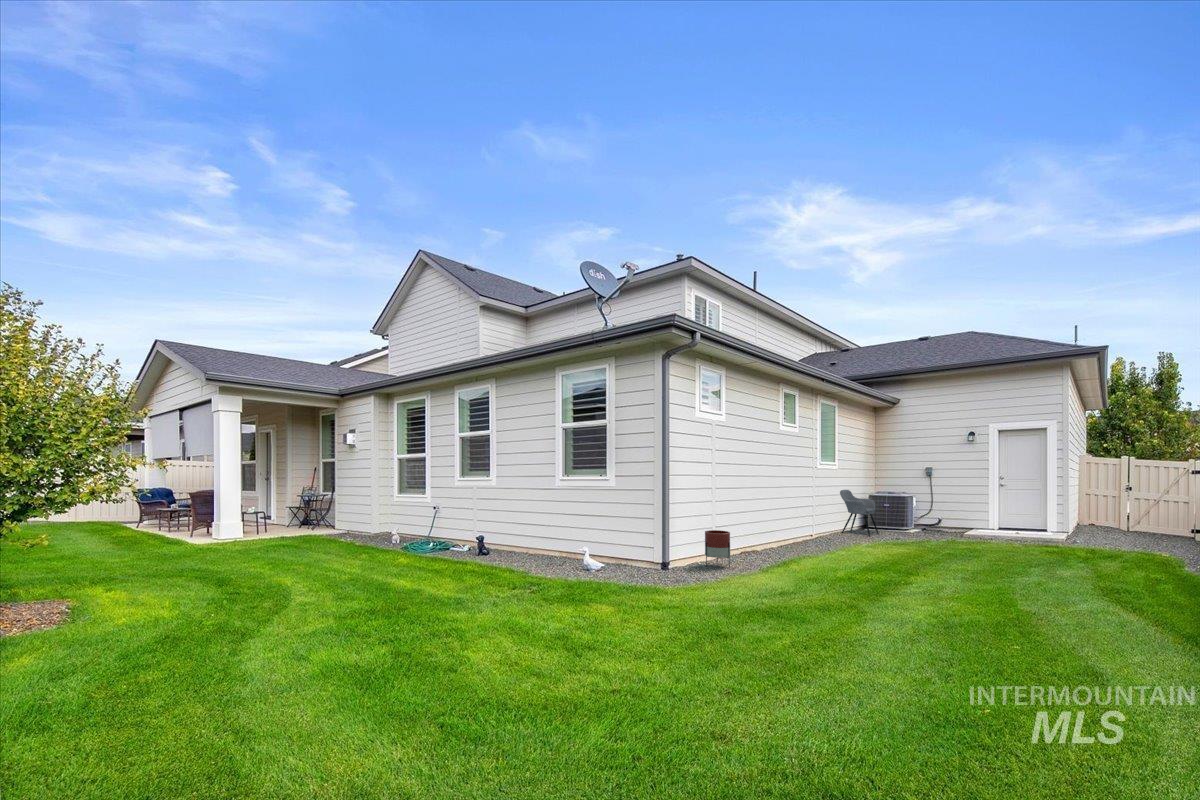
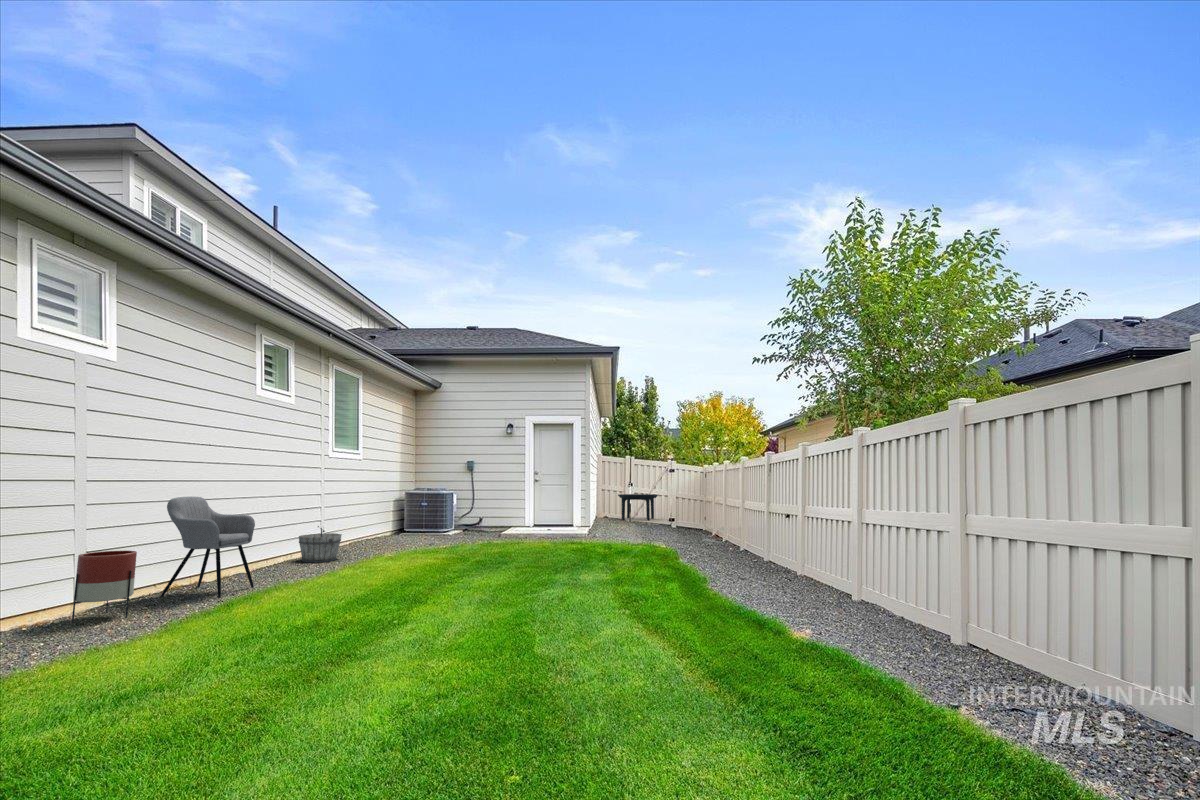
armchair: present [840,490,878,536] -> present [160,497,255,598]
round table: none [1109,501,1171,533] -> present [618,494,658,520]
wooden bucket: none [801,519,830,545] -> present [299,526,342,562]

